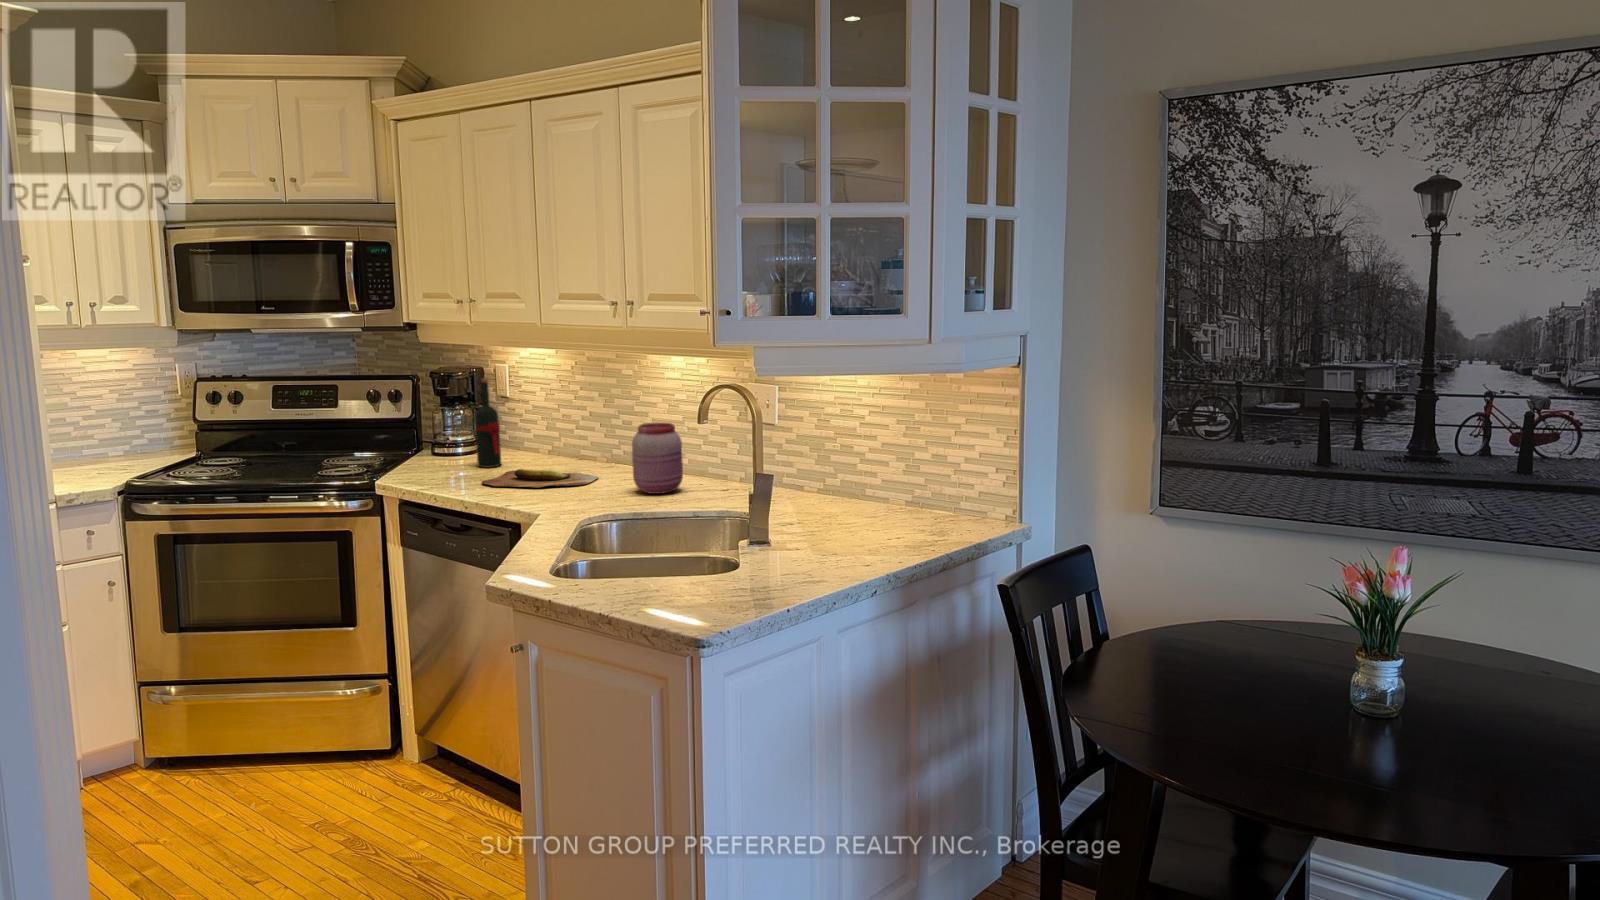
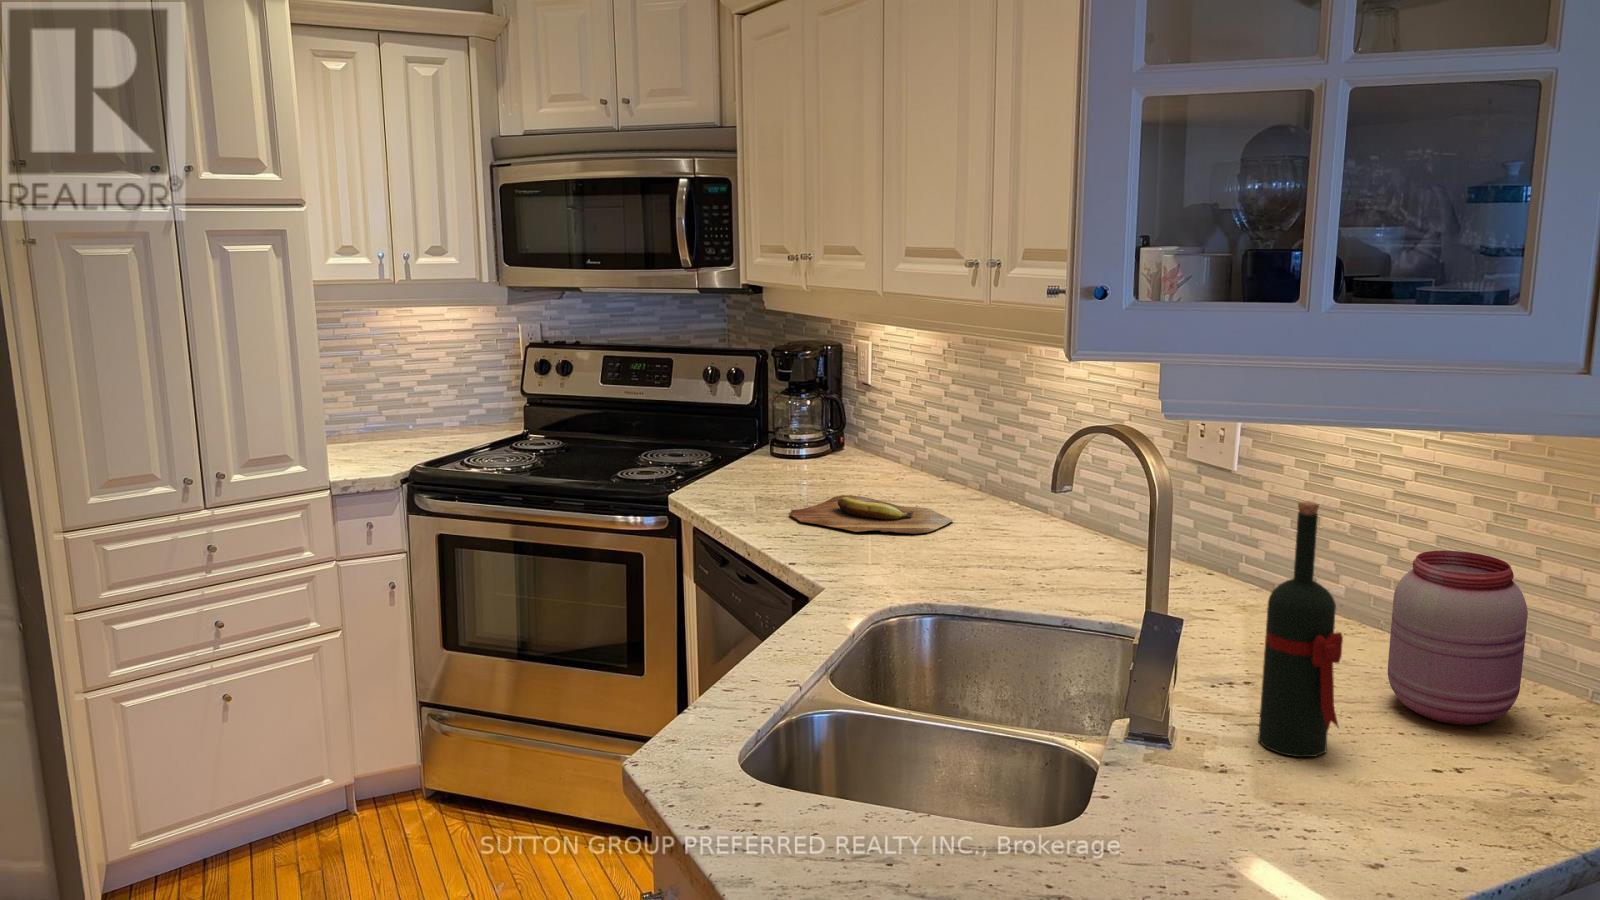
wine bottle: present [475,378,501,468] -> present [1258,501,1343,757]
jar: present [632,423,683,494] -> present [1388,551,1528,725]

